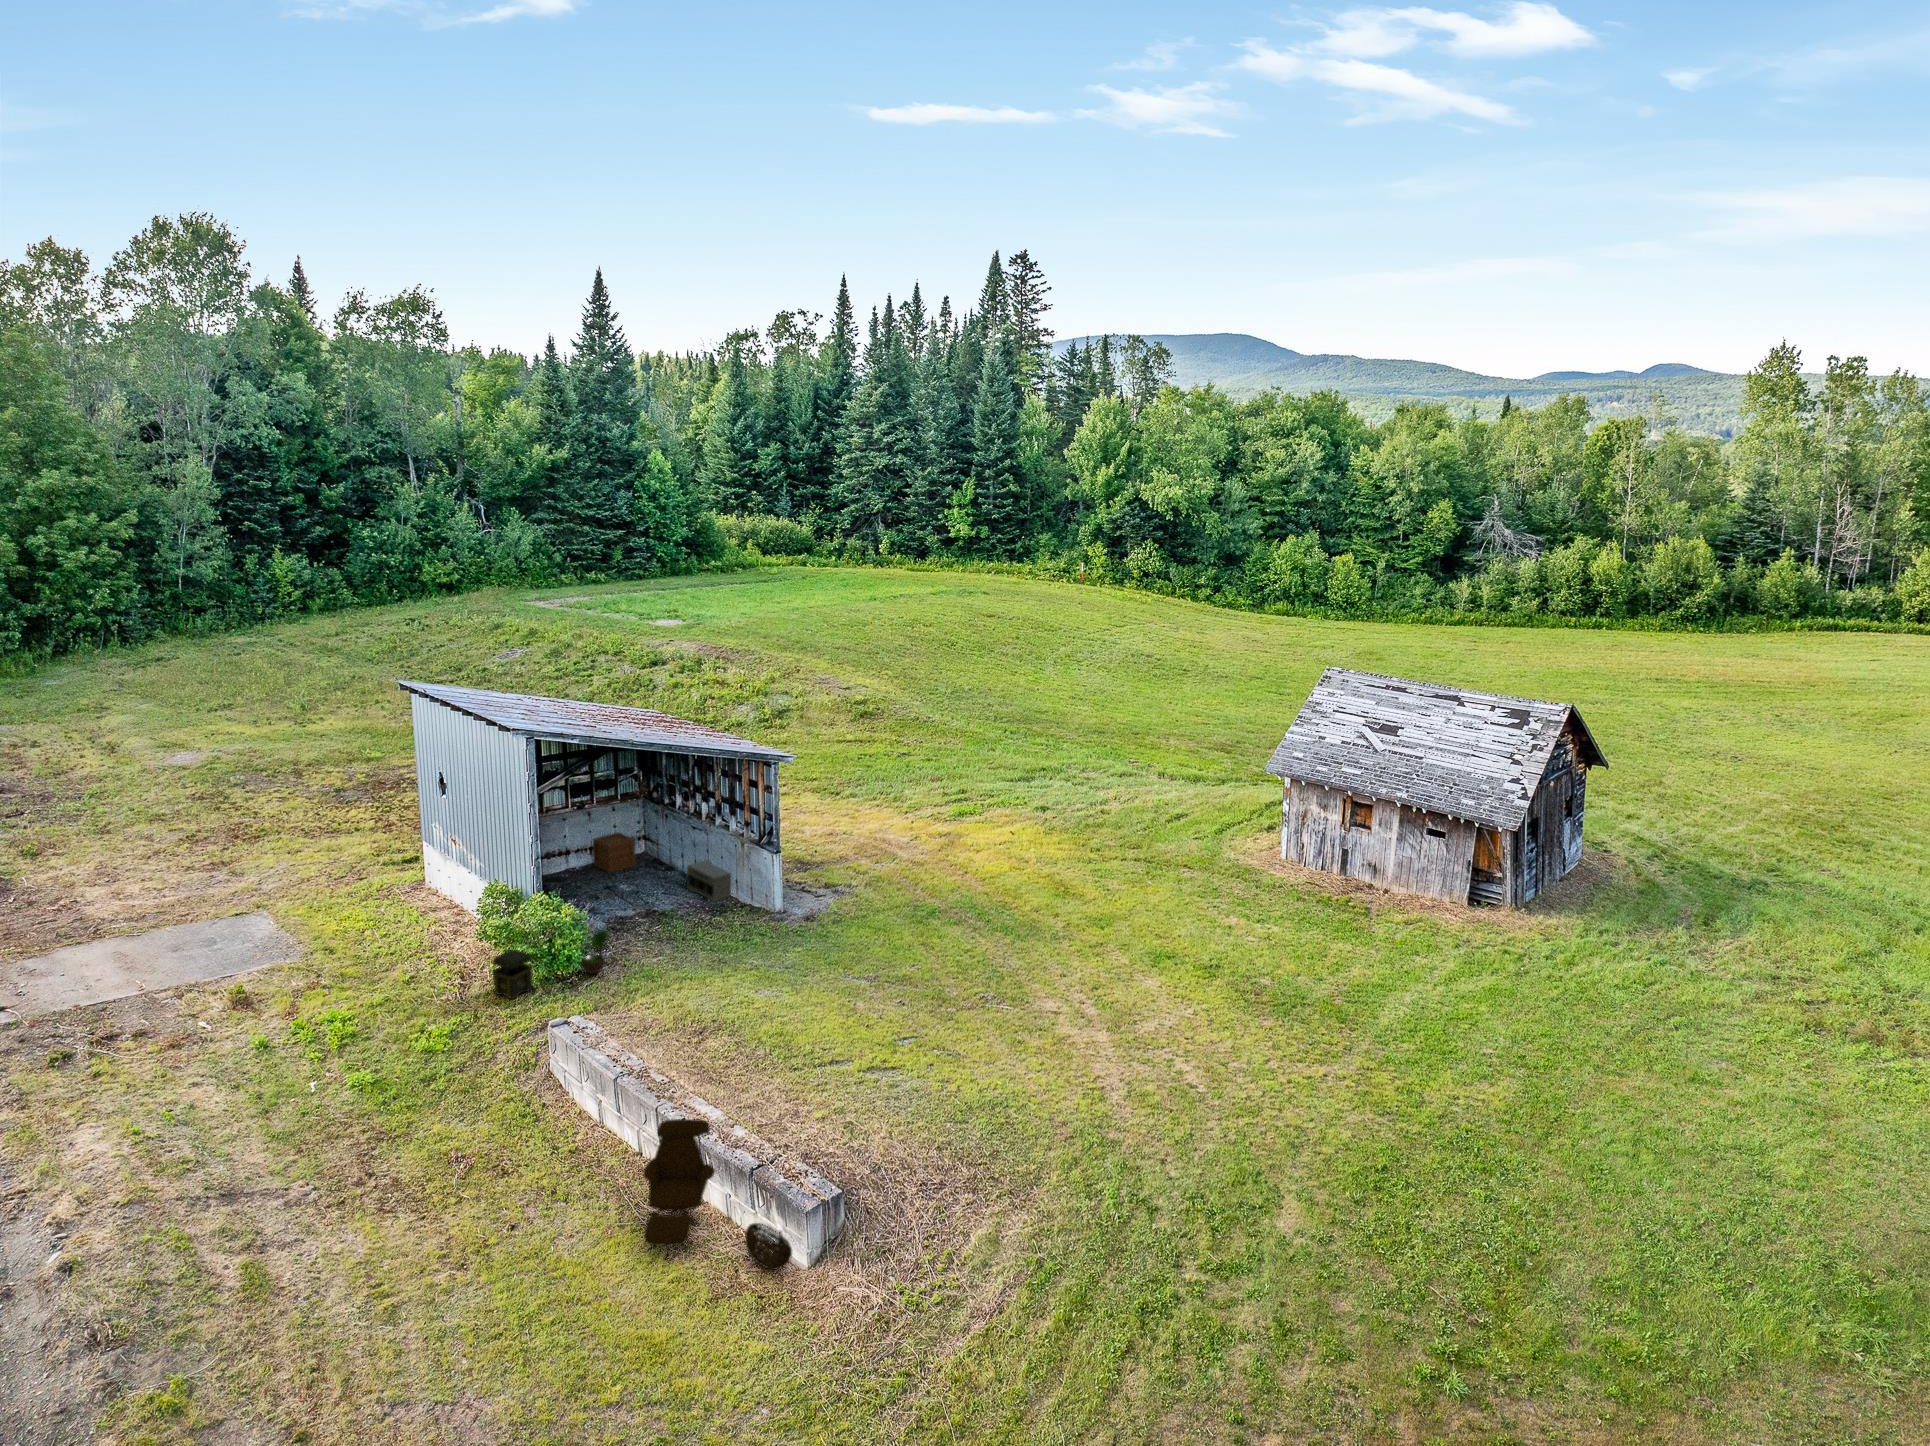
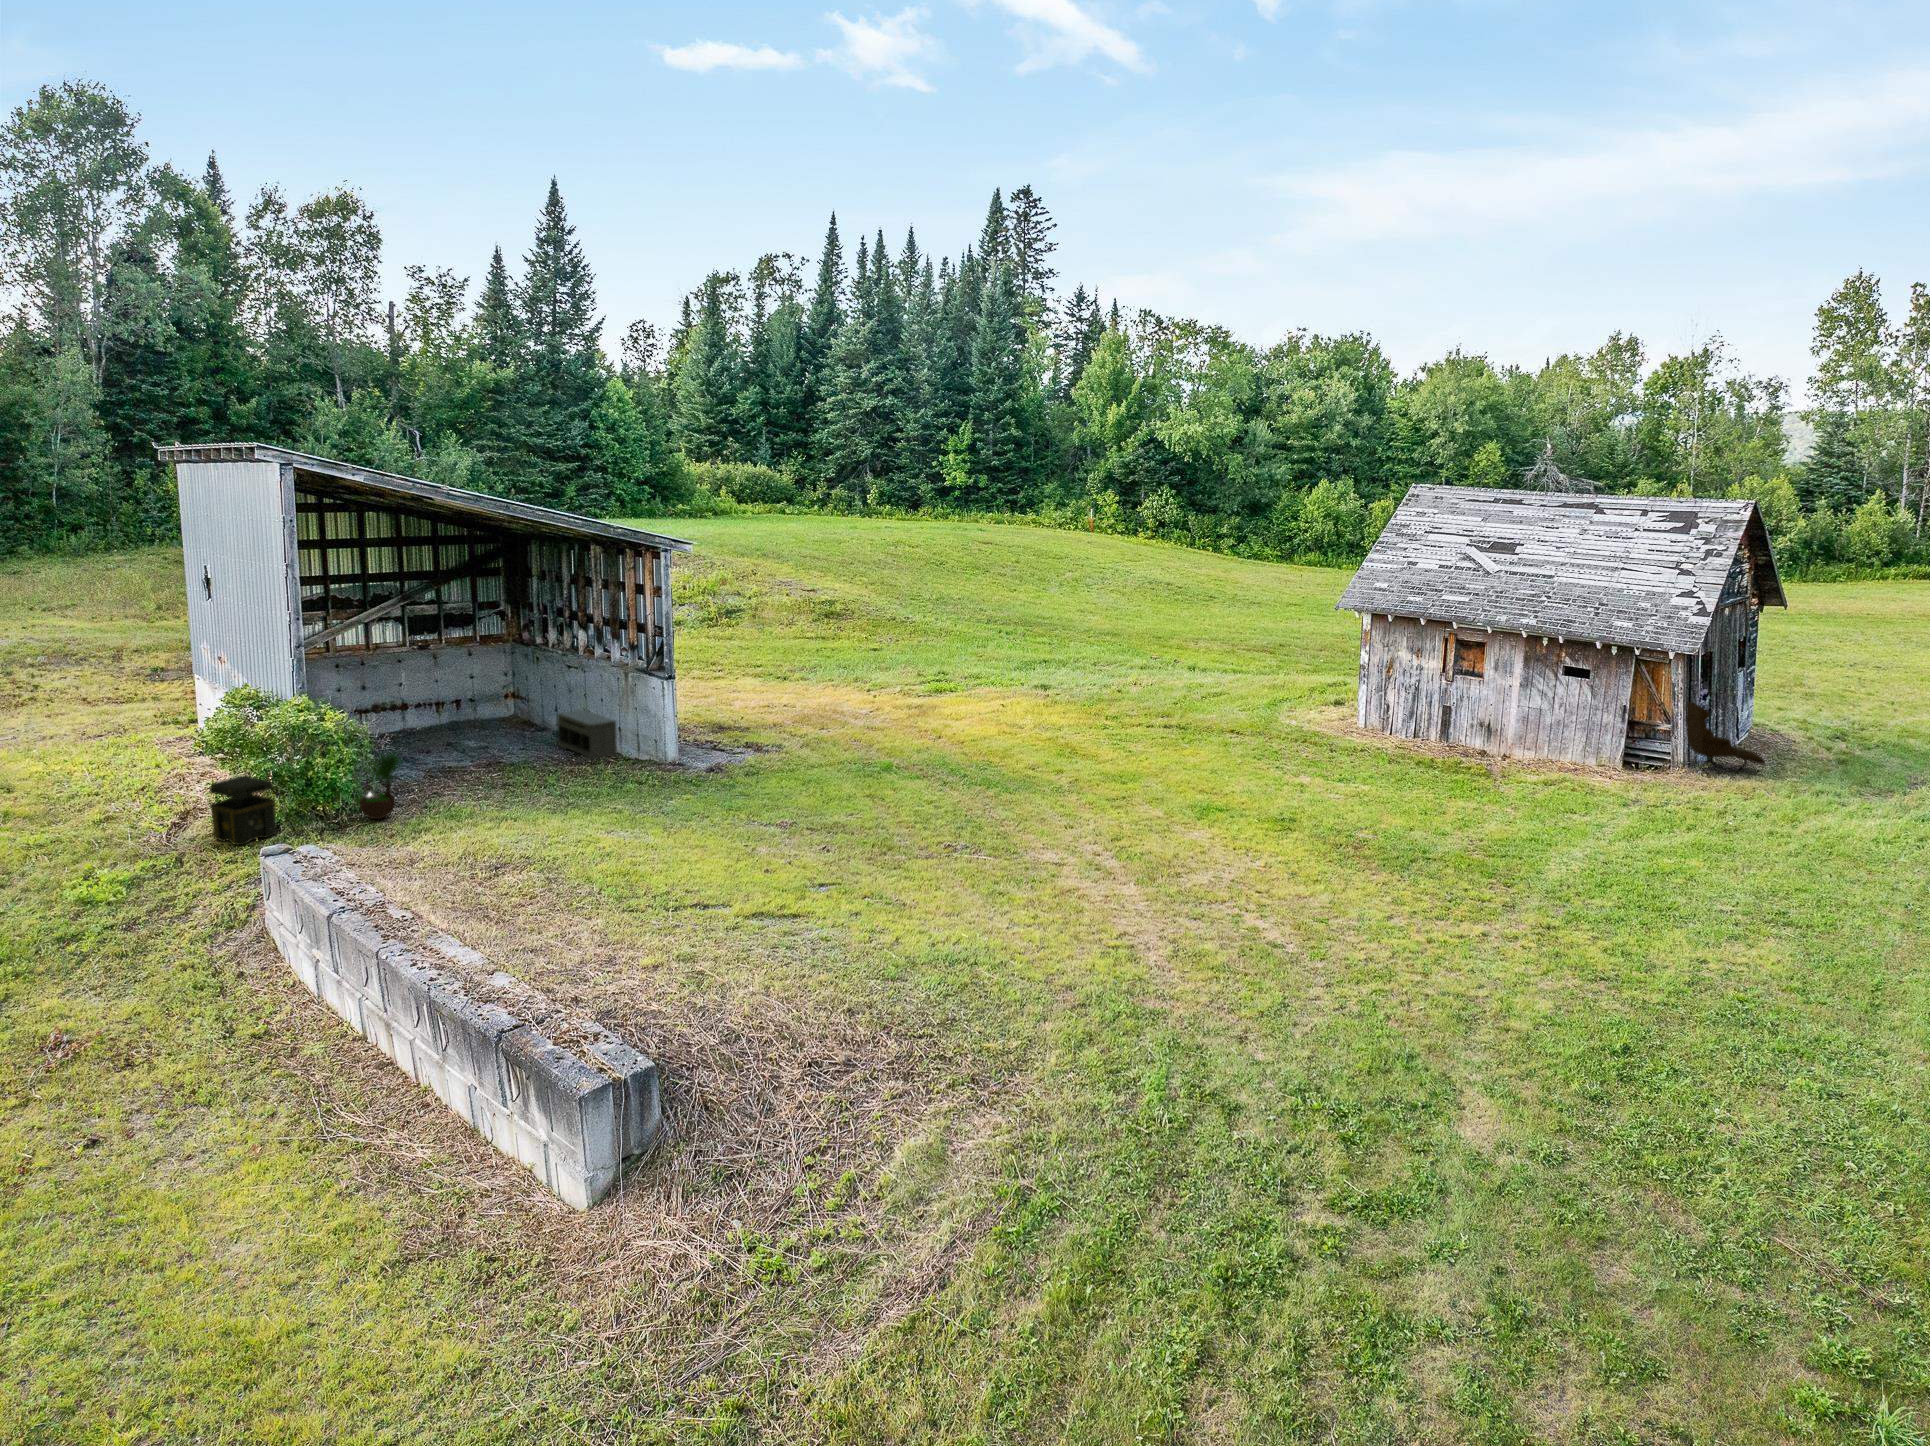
wooden crate: present [593,832,636,873] -> none [437,683,497,733]
lounge chair: present [643,1119,715,1258] -> present [1686,702,1765,774]
basket: present [745,1223,792,1270] -> none [474,1126,555,1210]

